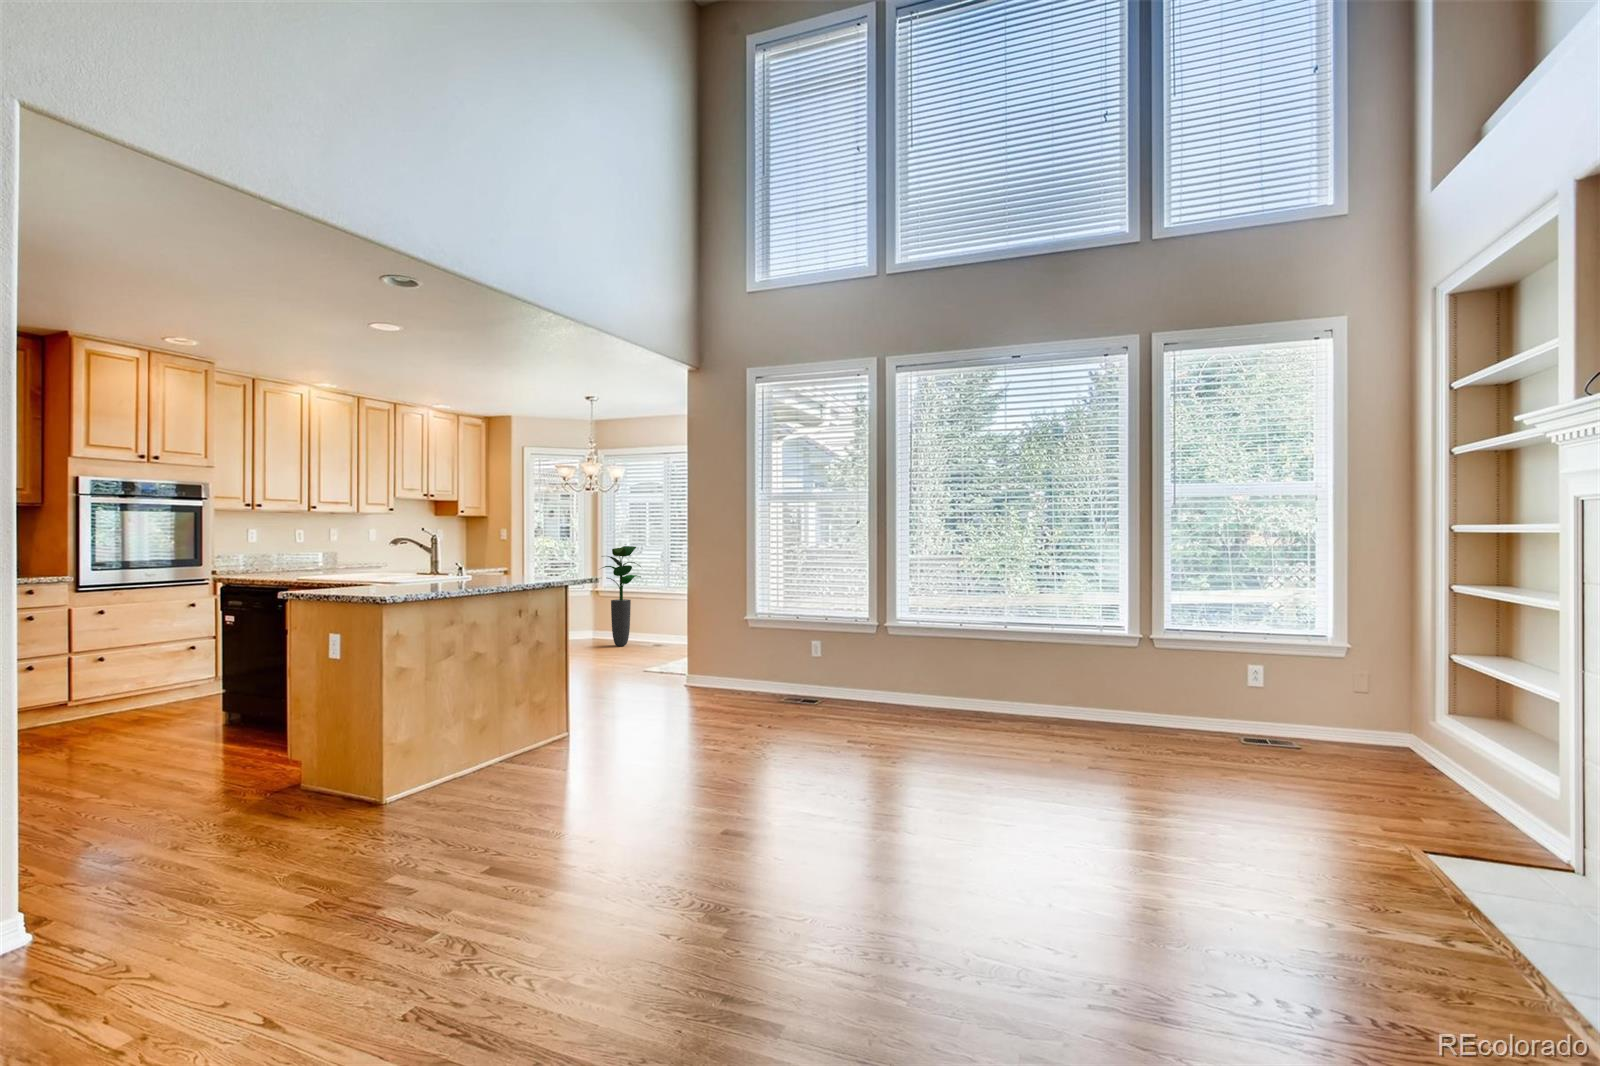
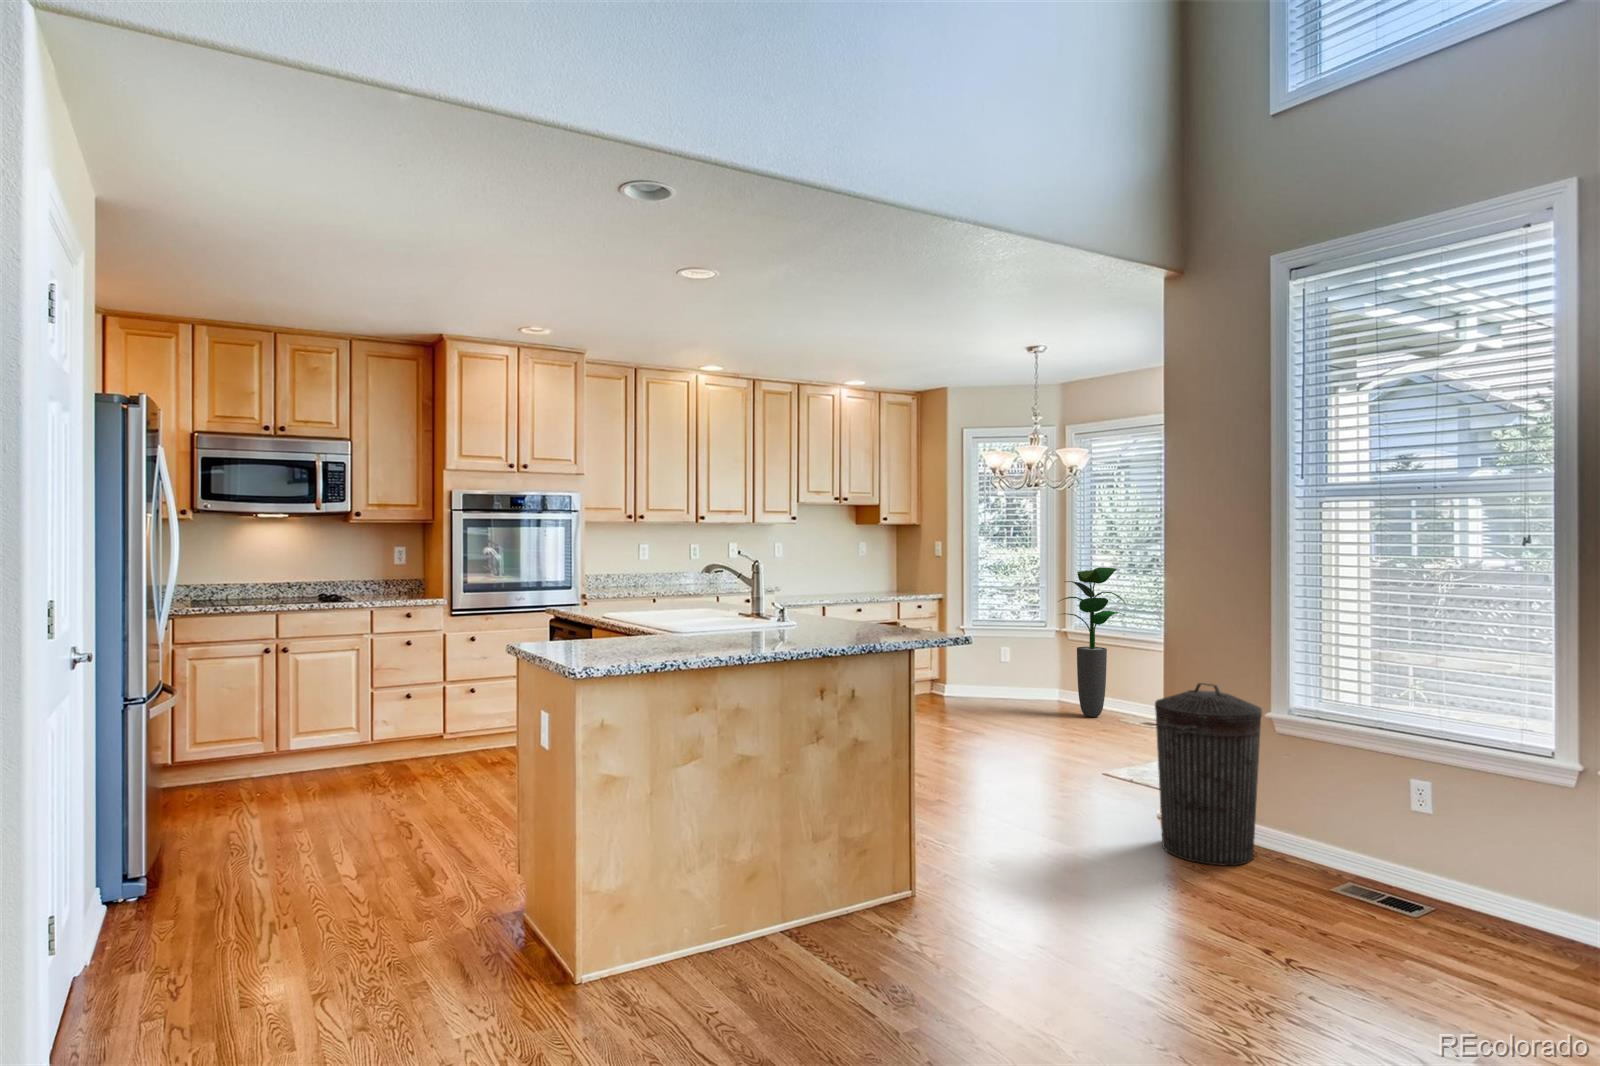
trash can: none [689,602,744,699] -> present [1155,683,1262,866]

